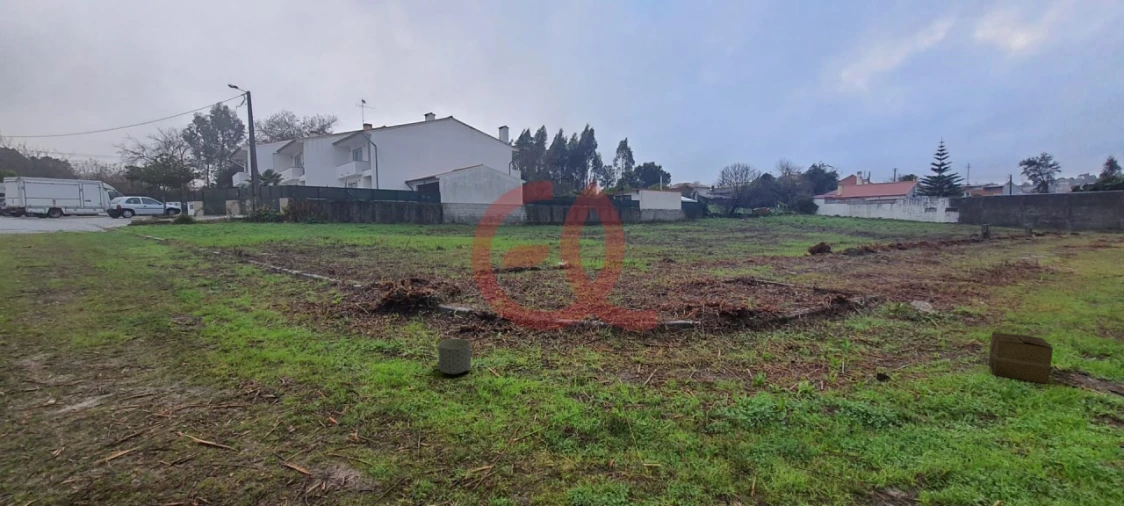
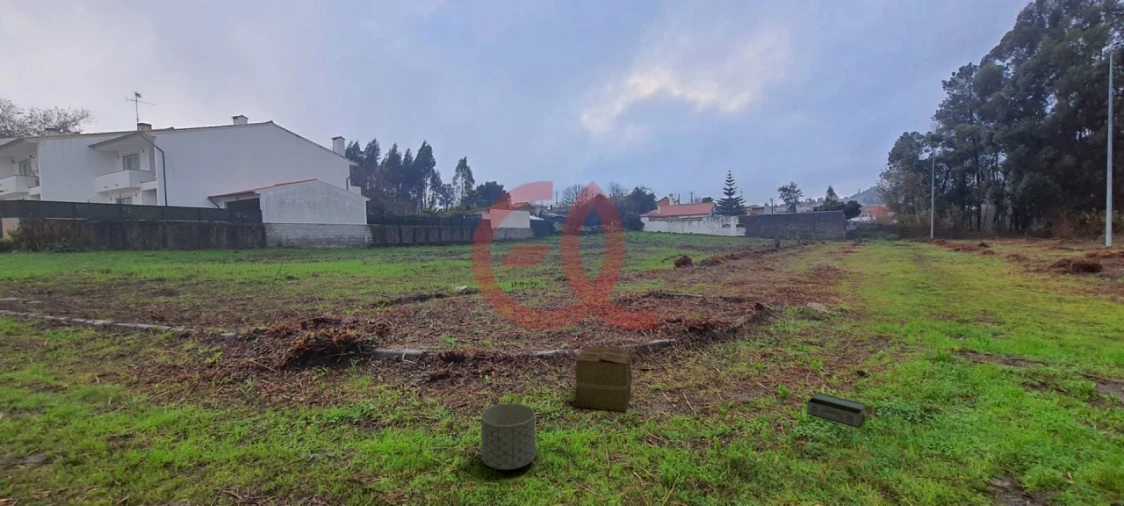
cardboard box: present [988,332,1053,384] -> present [576,347,632,412]
toolbox: none [682,366,725,391] -> present [807,393,866,427]

